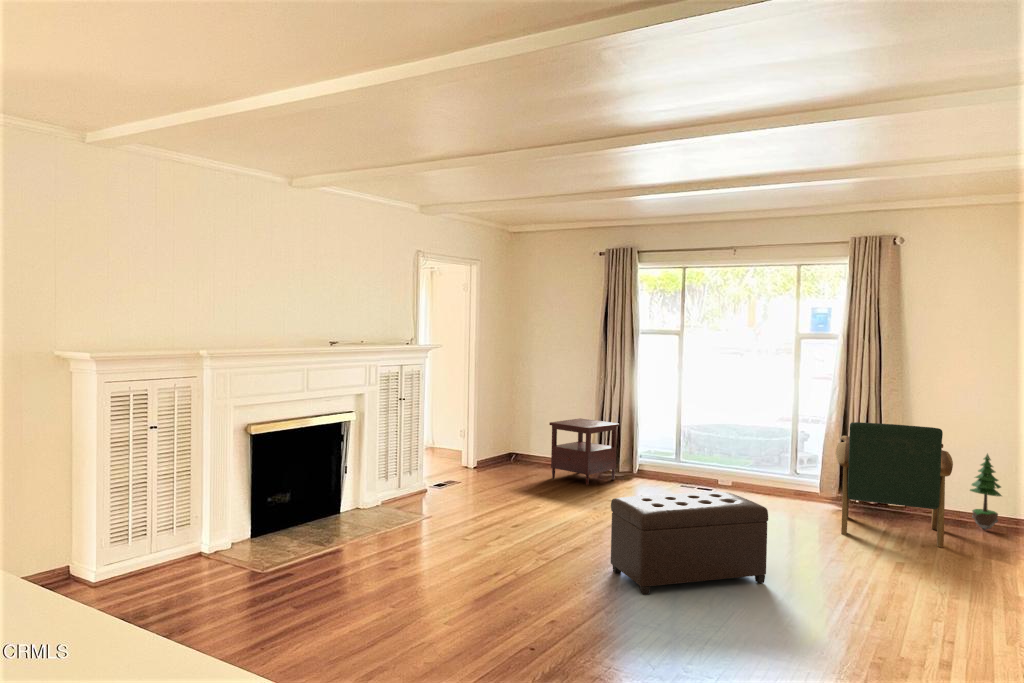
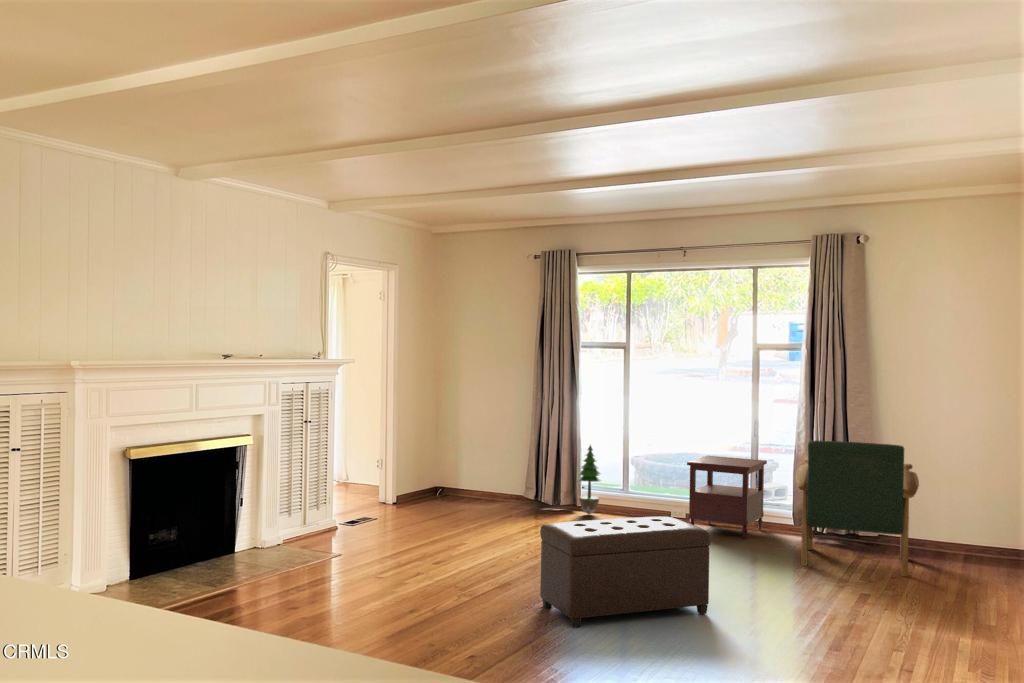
side table: present [549,418,619,486] -> present [687,456,767,539]
potted tree: present [970,454,1002,530] -> present [578,445,601,514]

